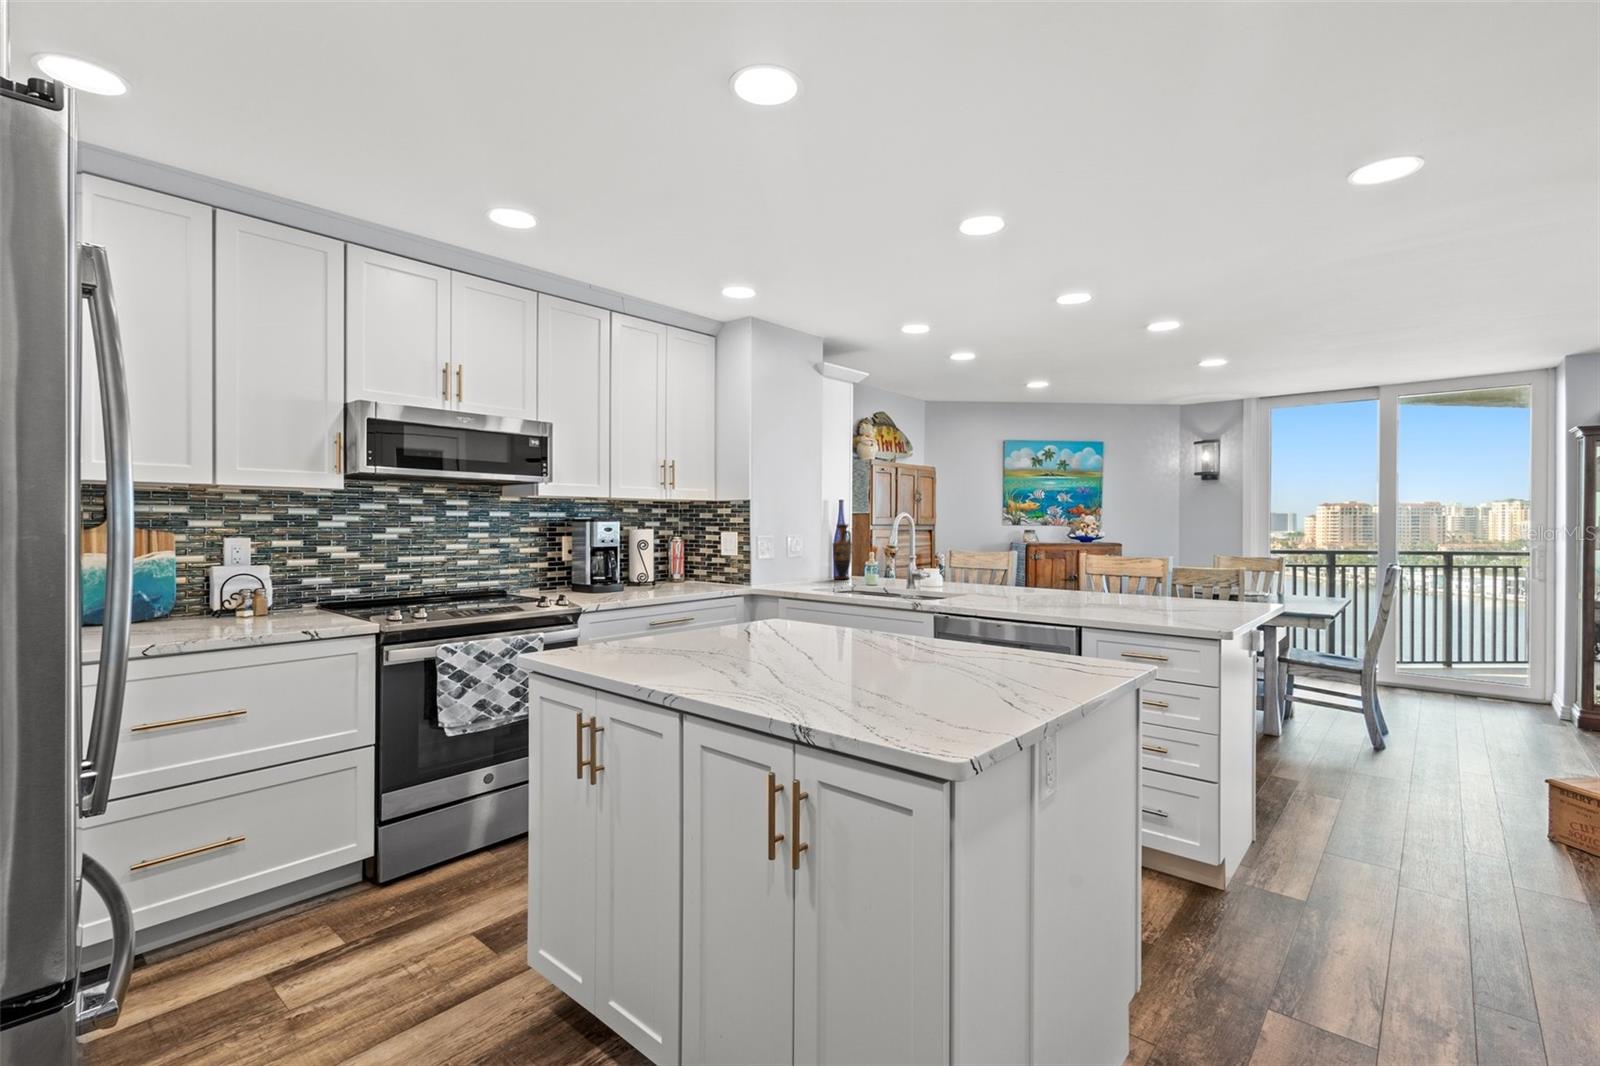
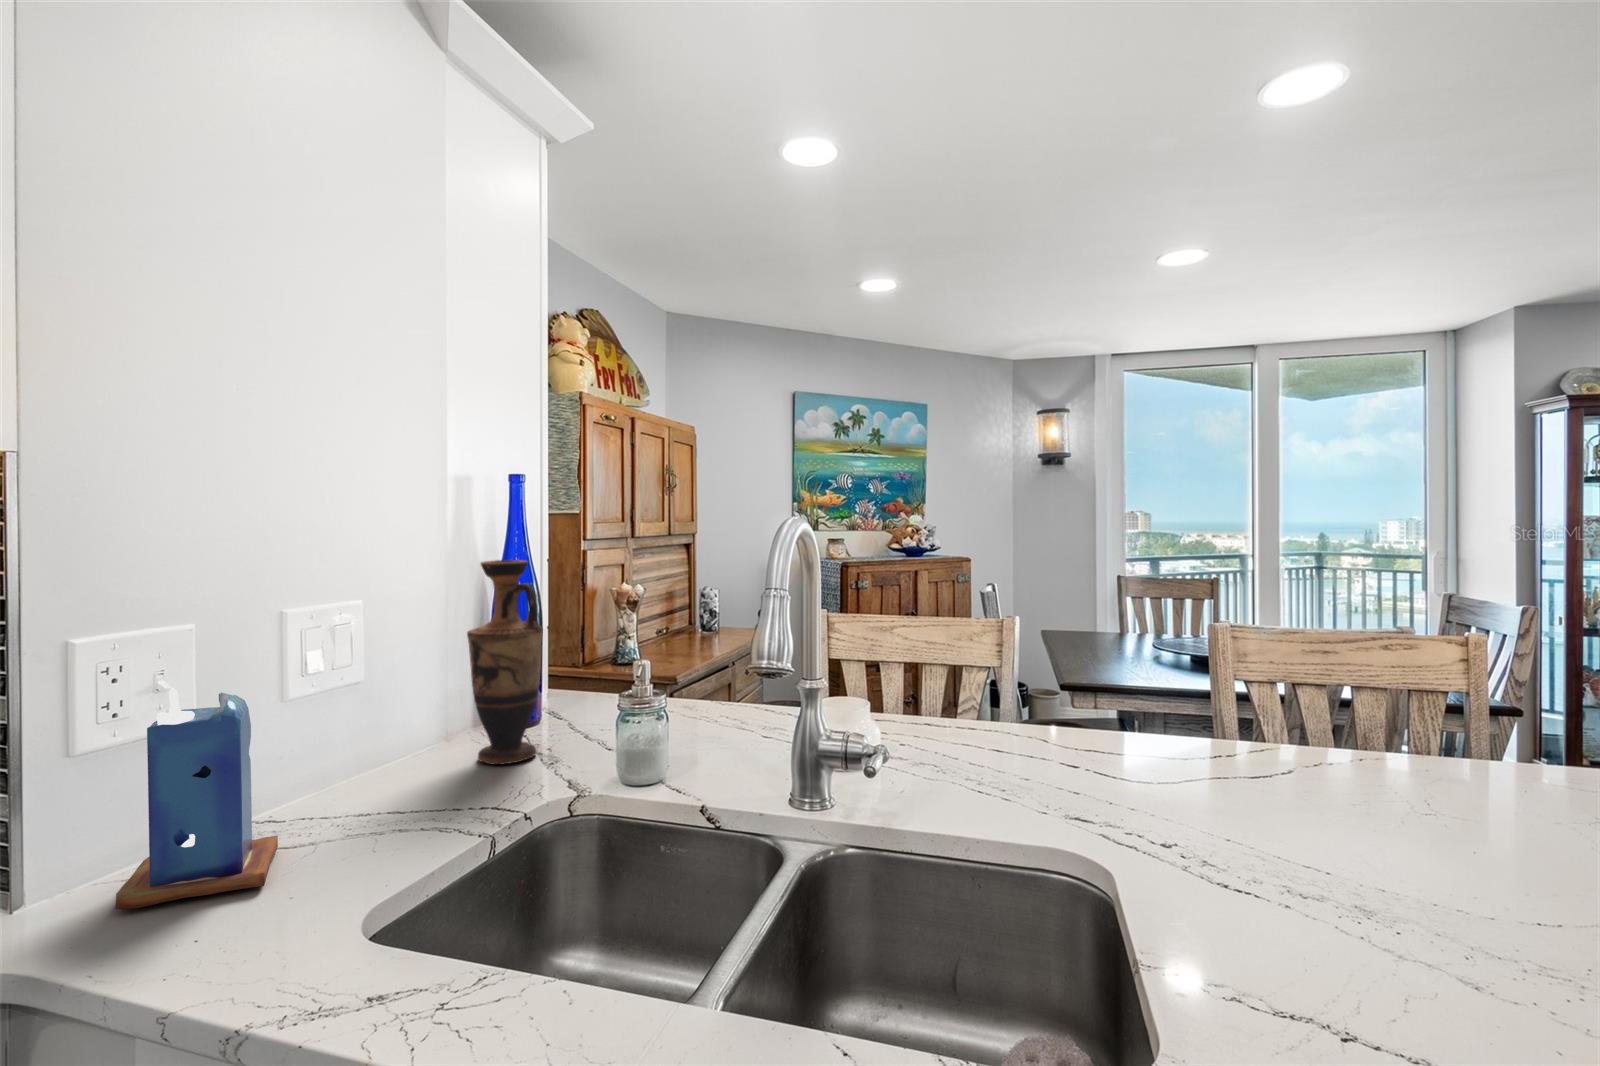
candle: none [774,544,798,584] -> present [115,687,278,909]

